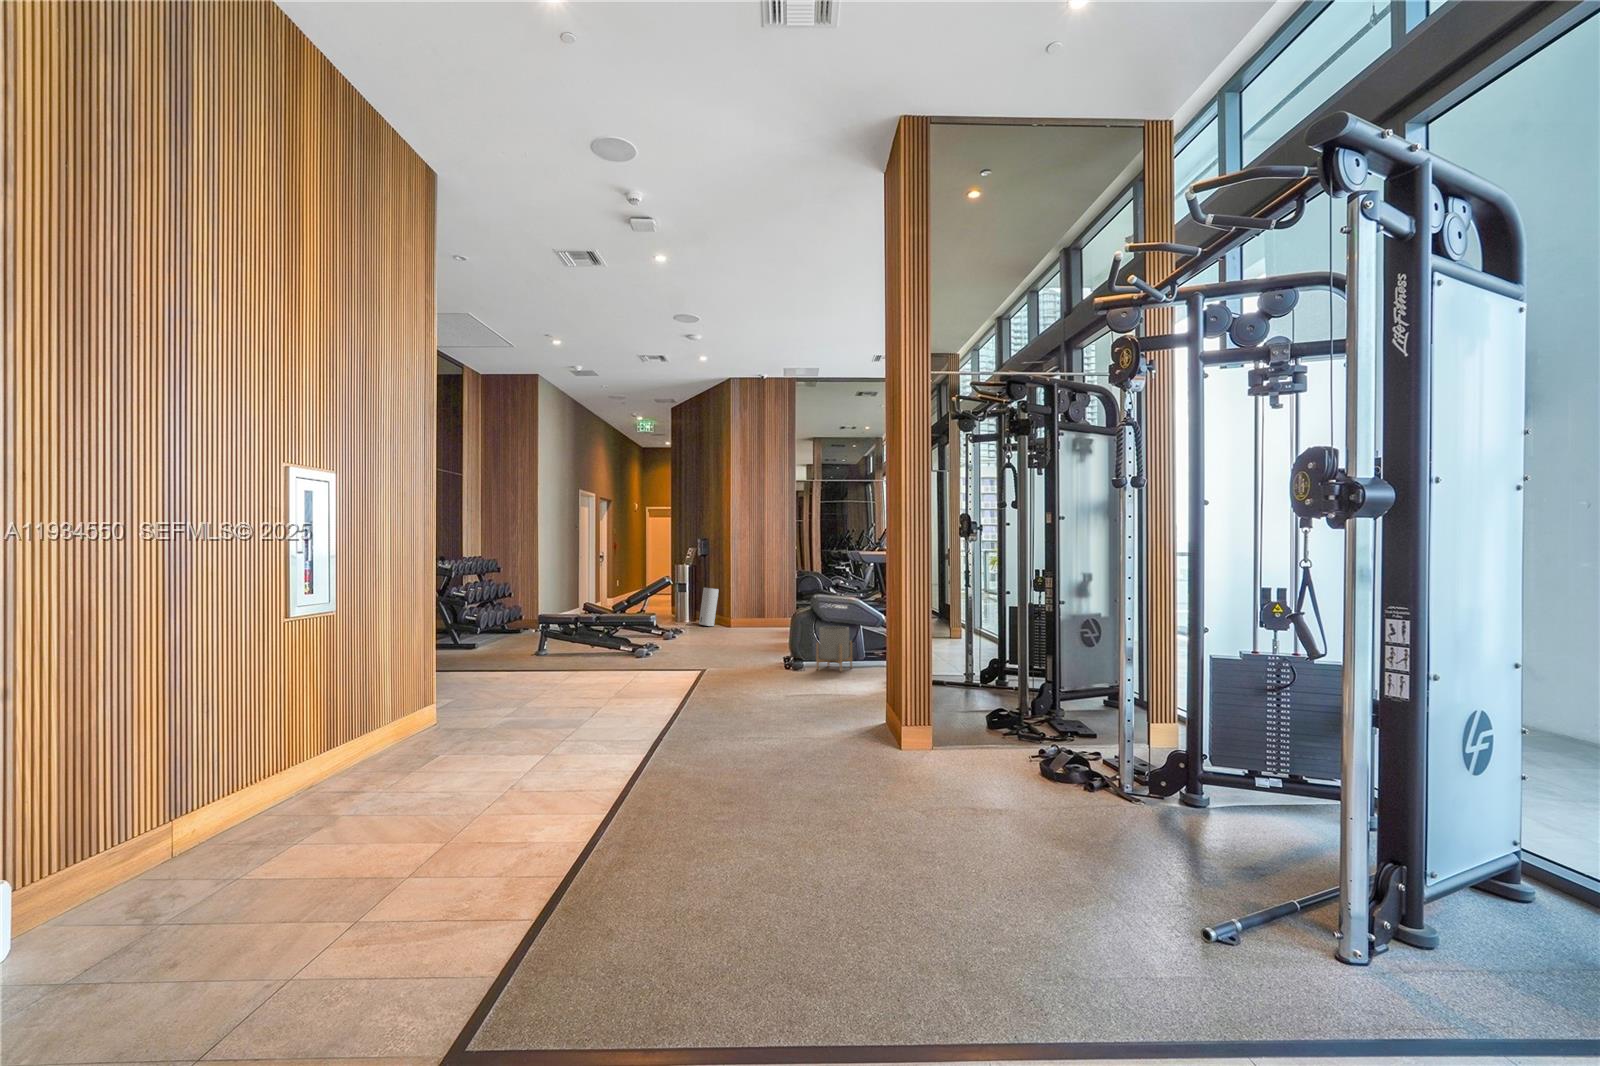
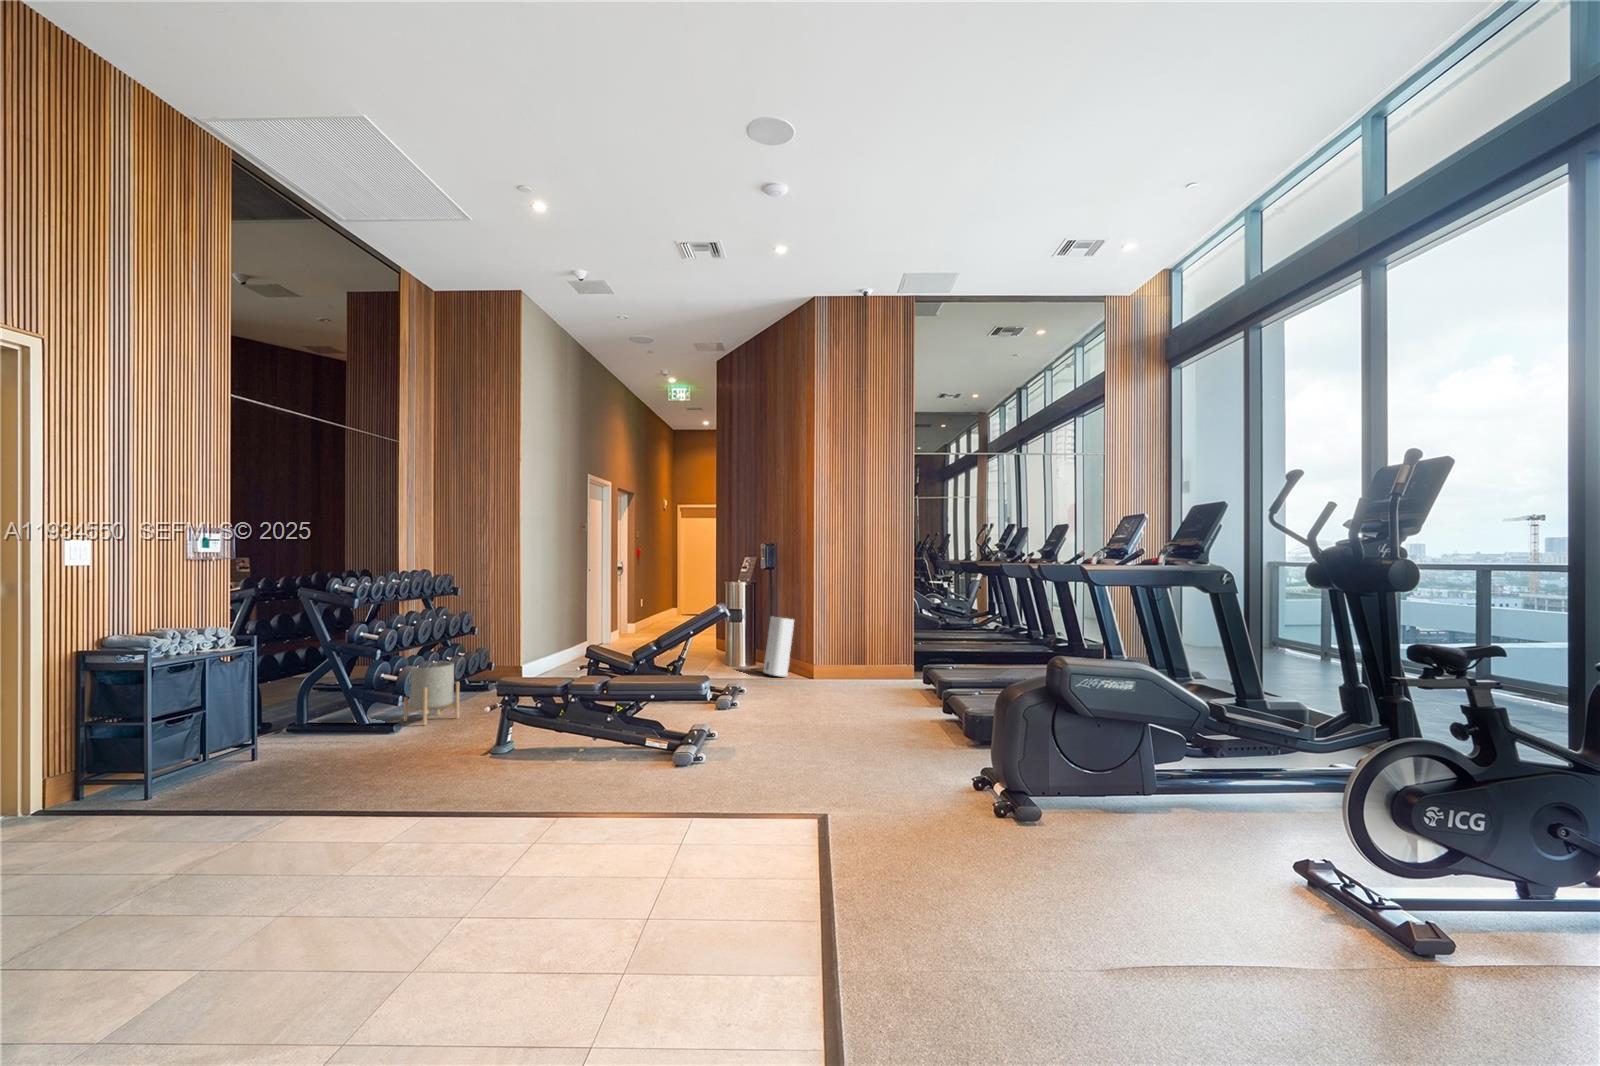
planter: present [816,626,852,672] -> present [404,662,459,726]

